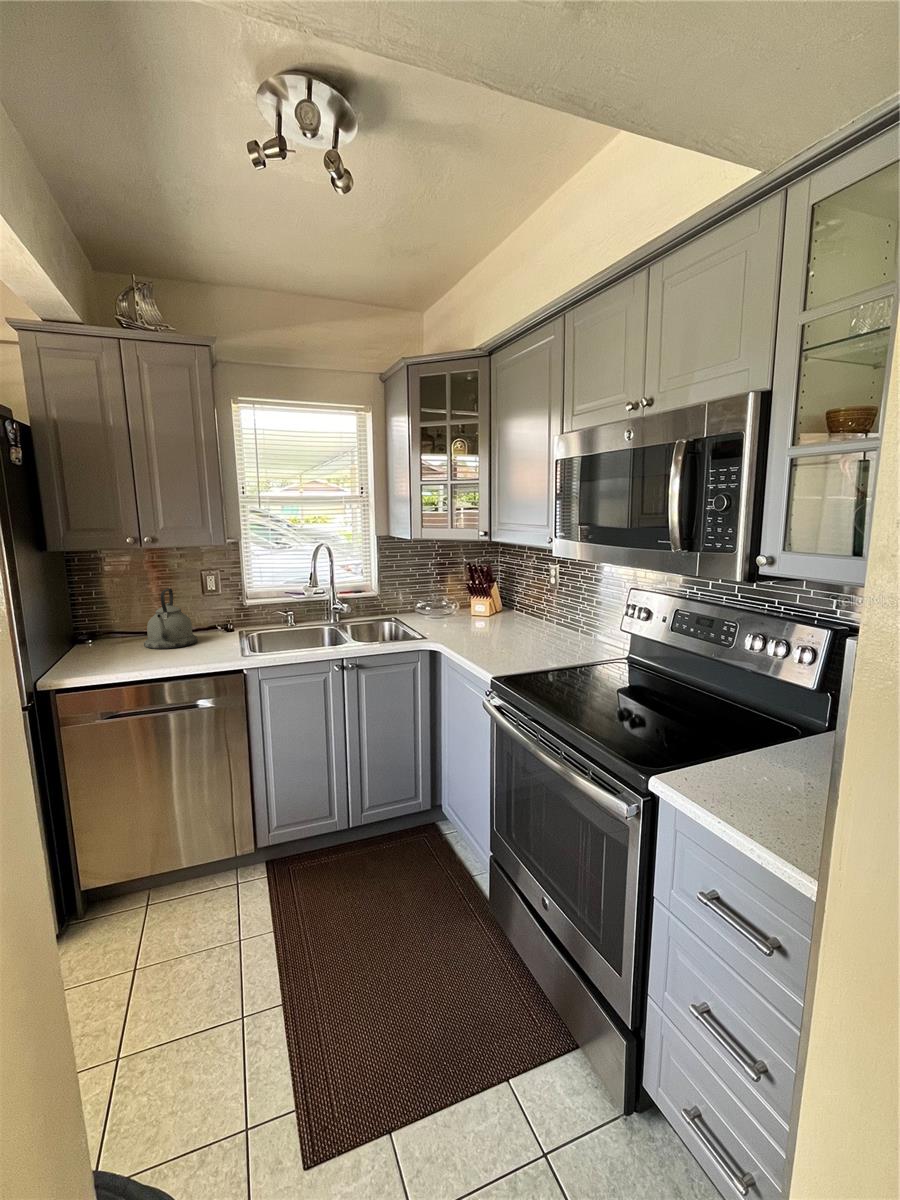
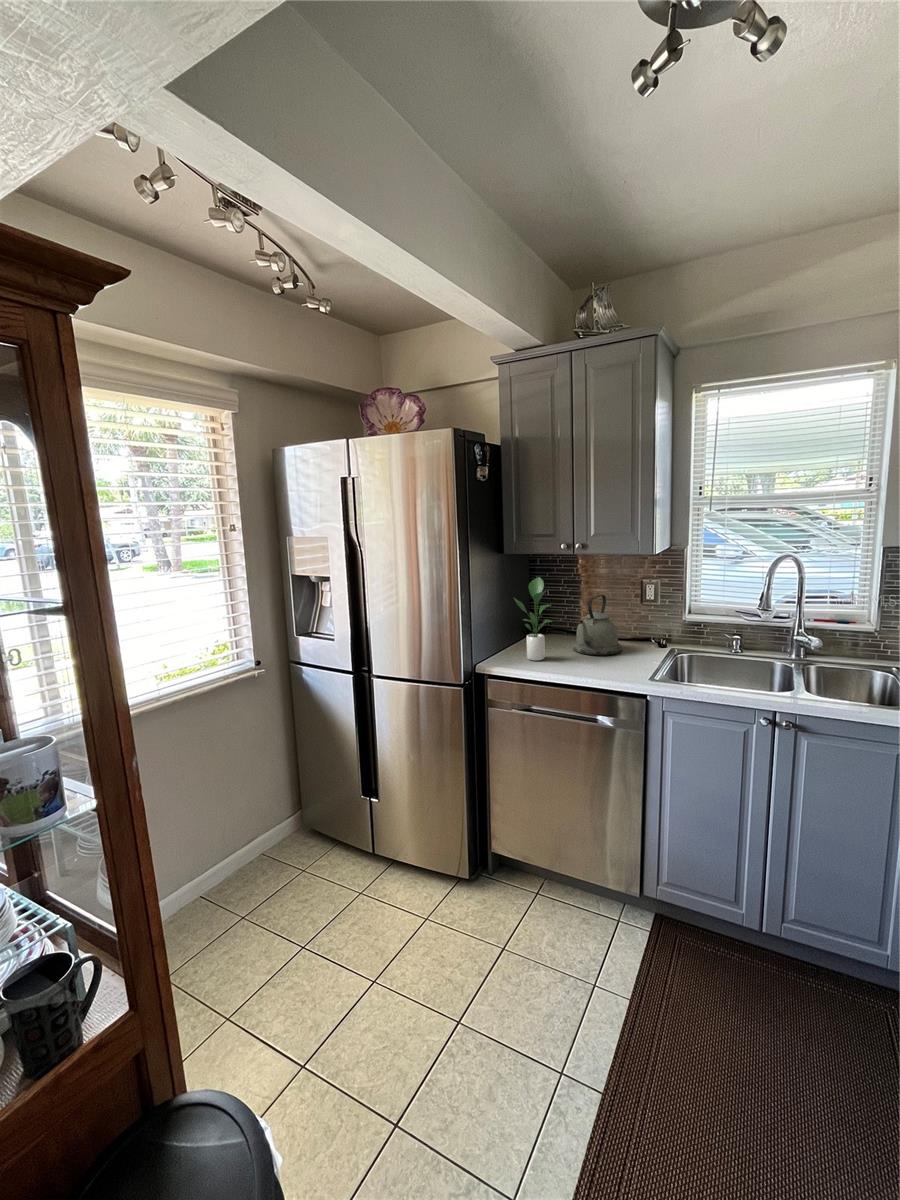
potted plant: none [76,573,130,664] -> present [514,577,552,661]

